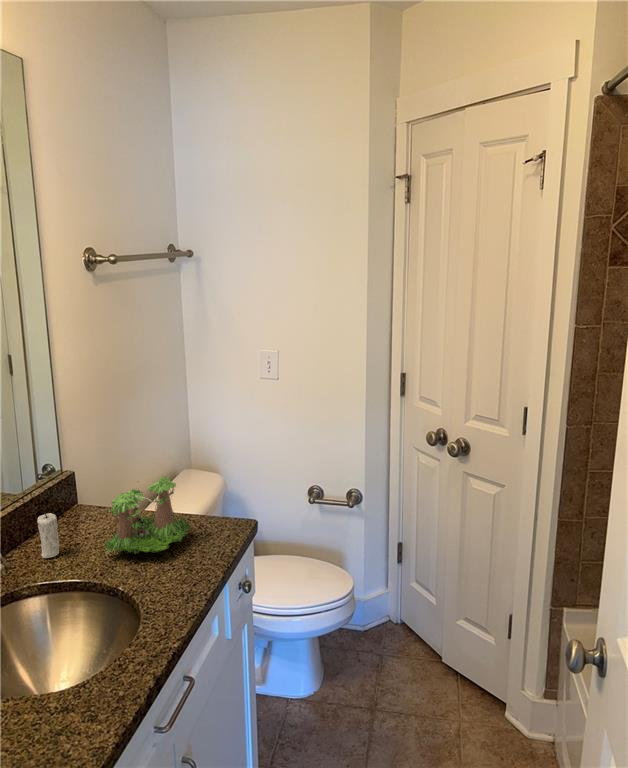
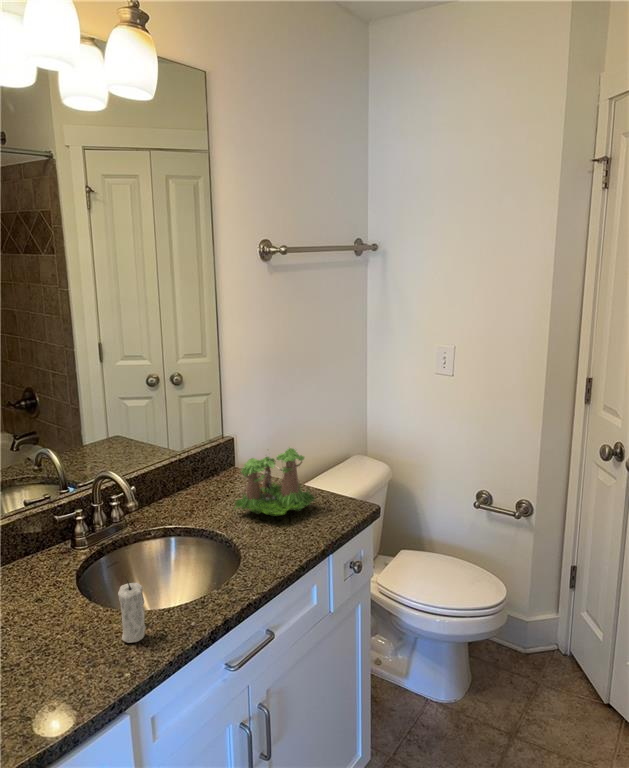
candle: present [37,513,60,558] -> present [118,580,146,643]

